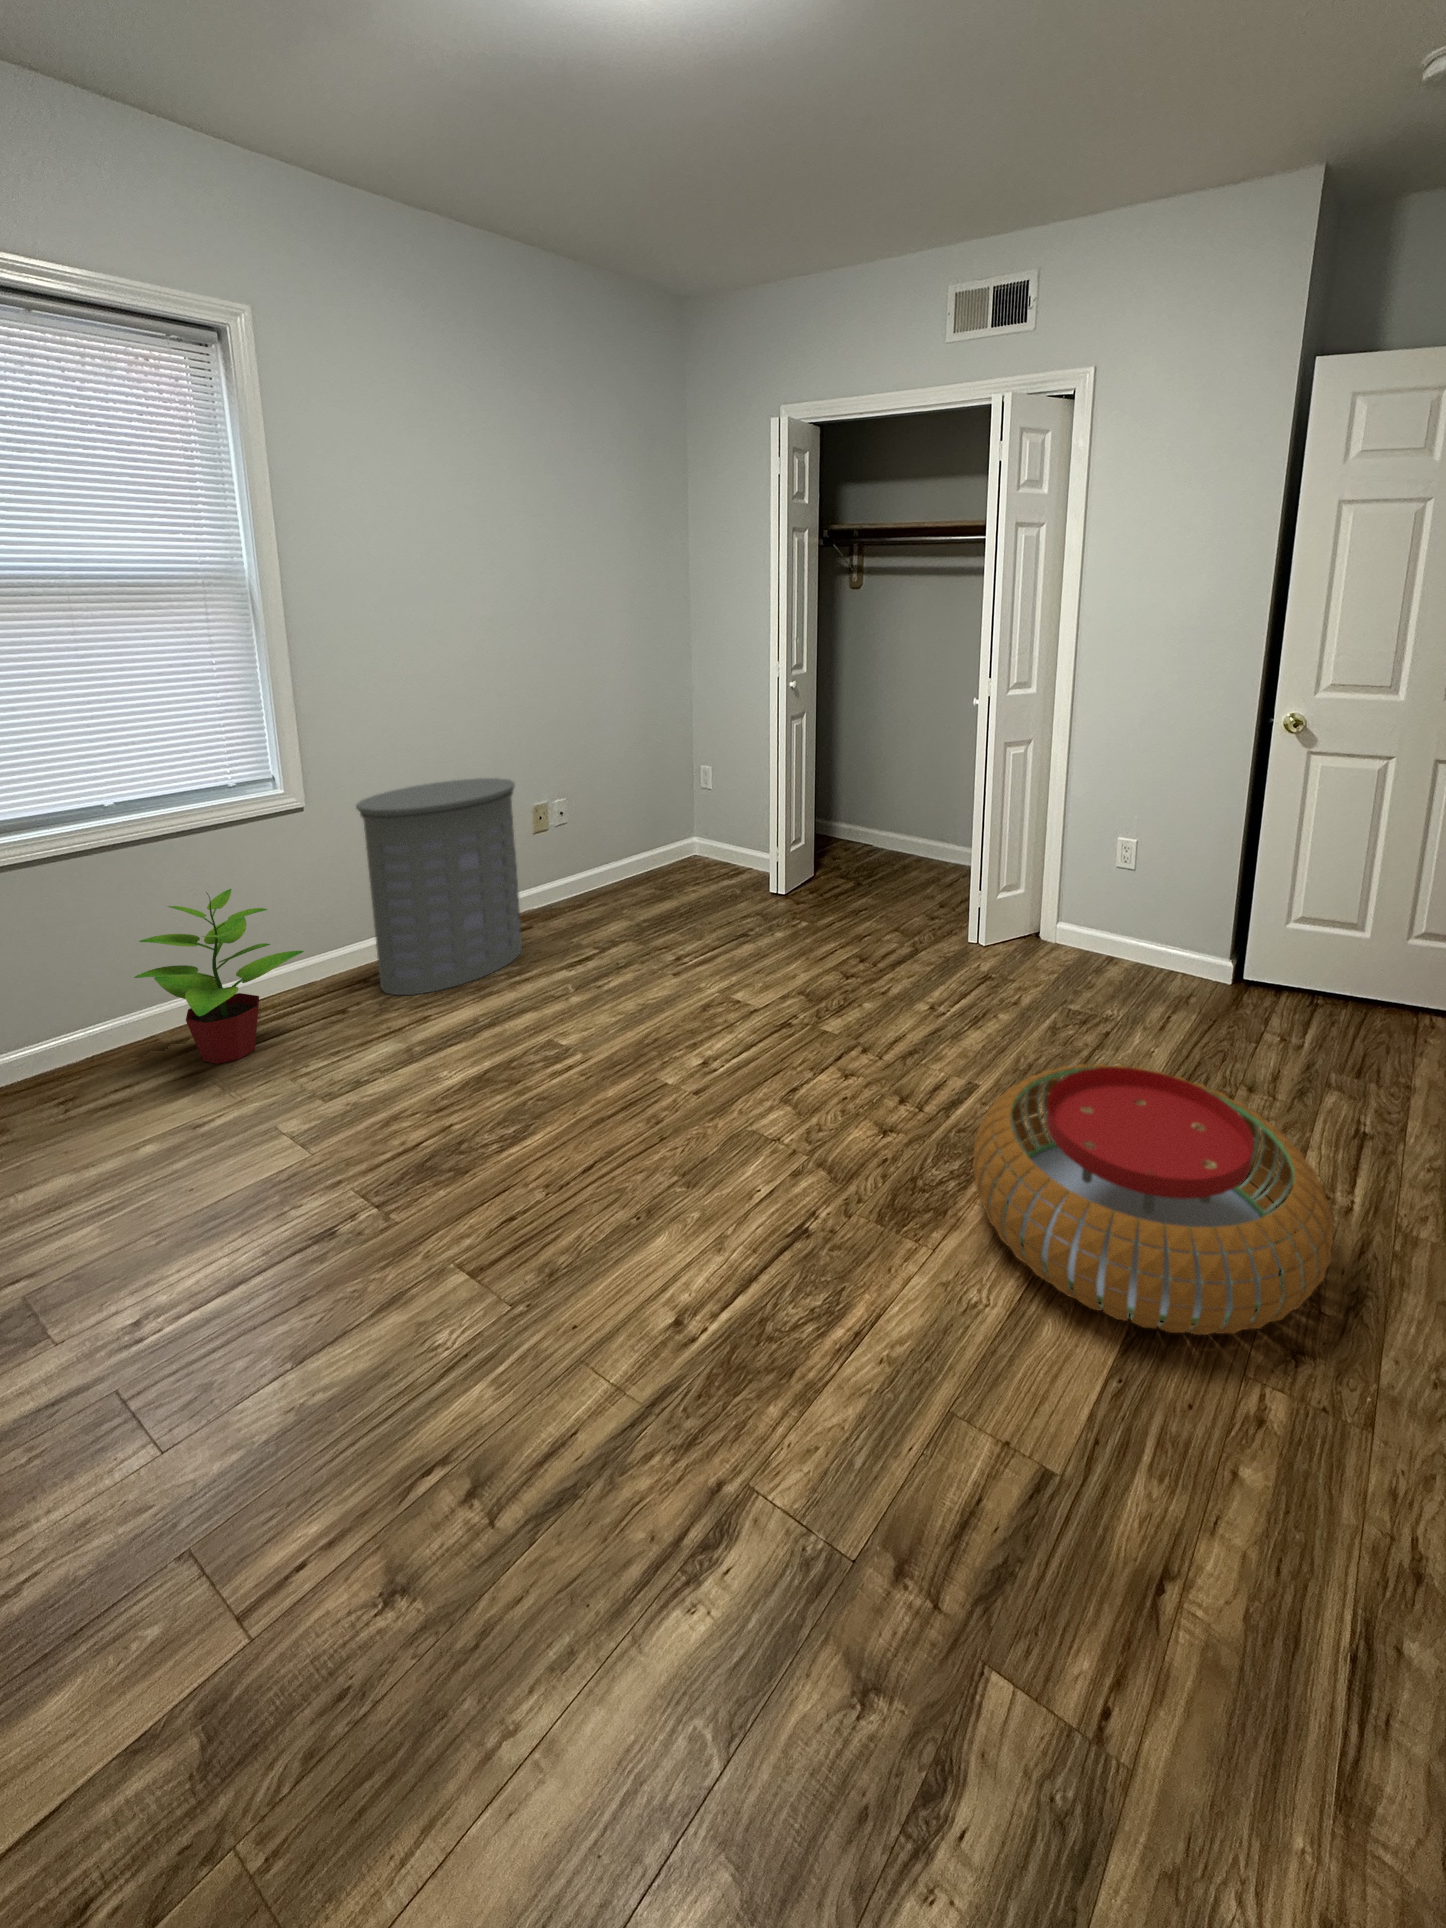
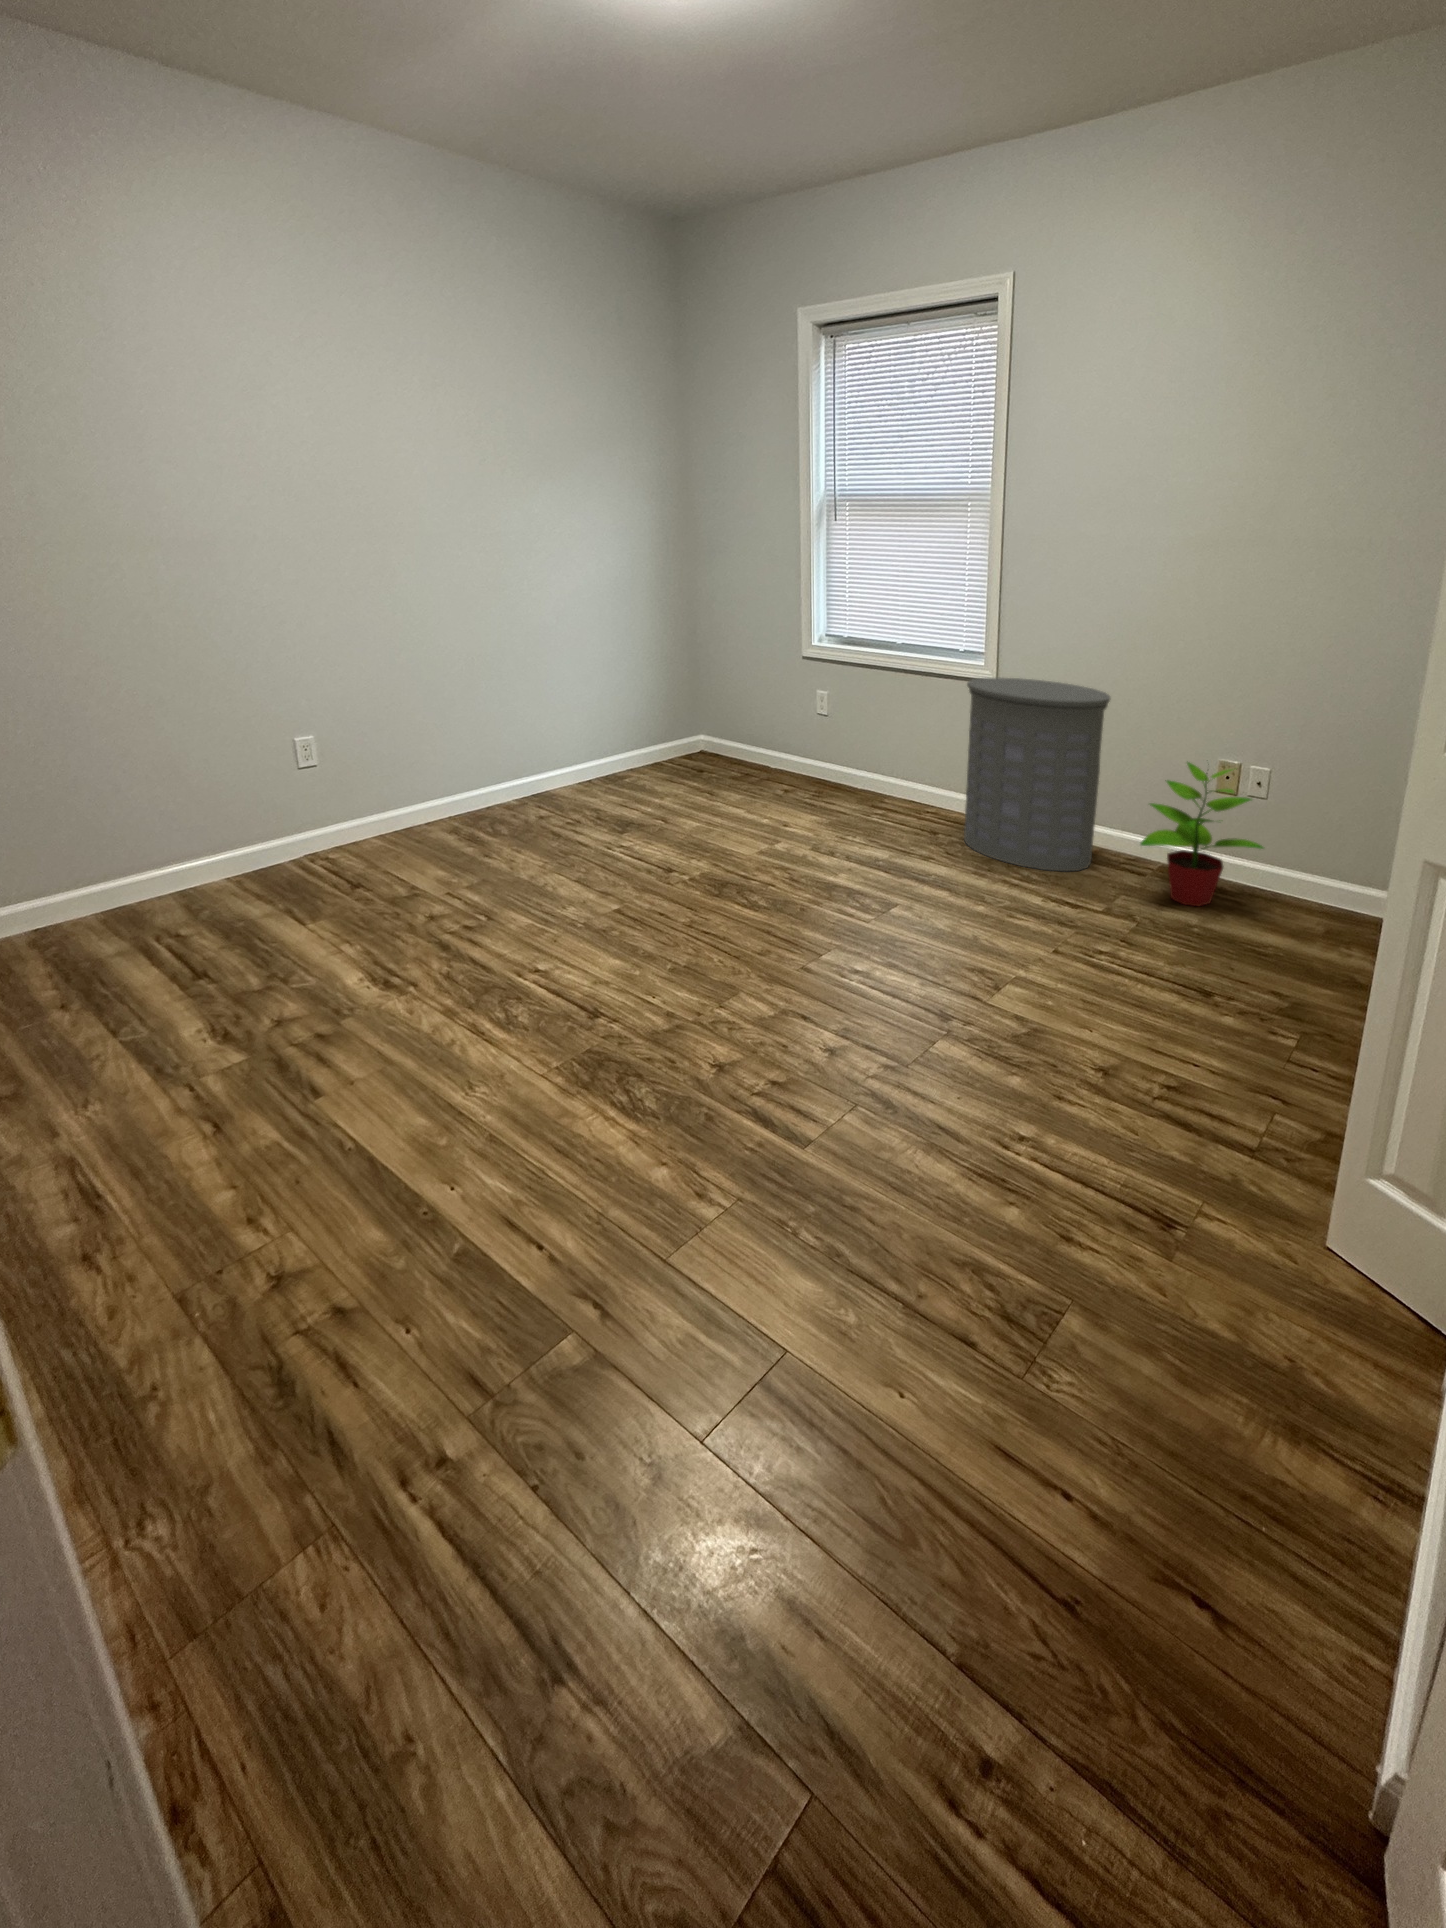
potted plant: present [134,889,304,1064] -> present [1141,762,1263,906]
pouf: present [973,1064,1334,1335] -> none [276,1035,687,1359]

